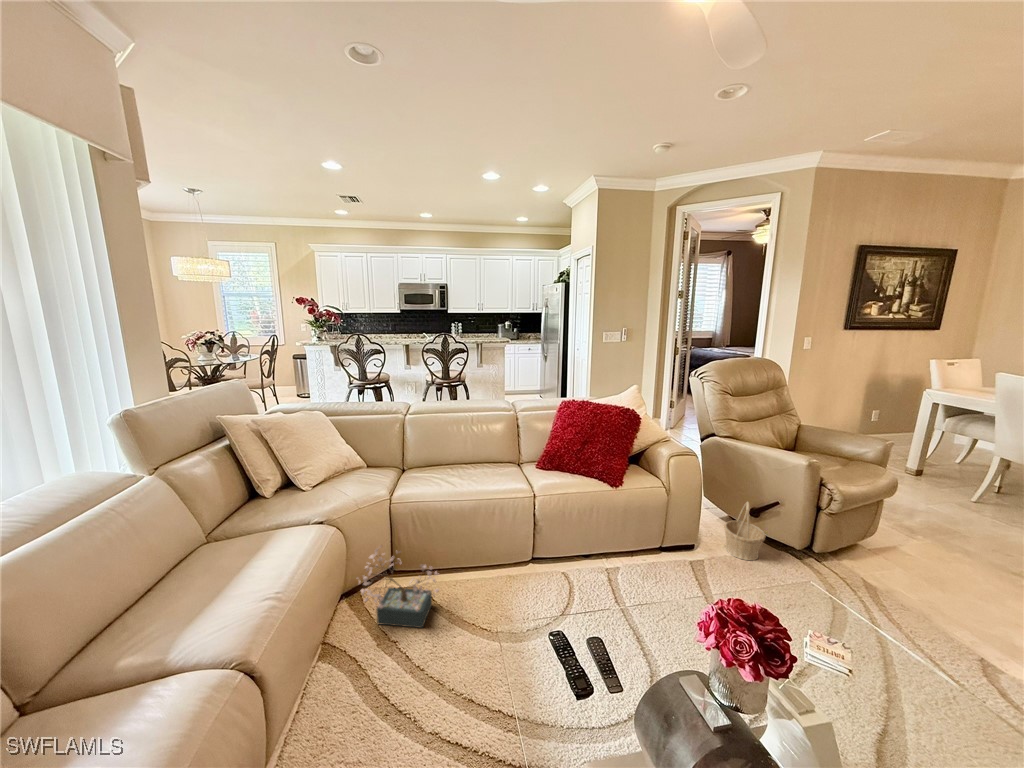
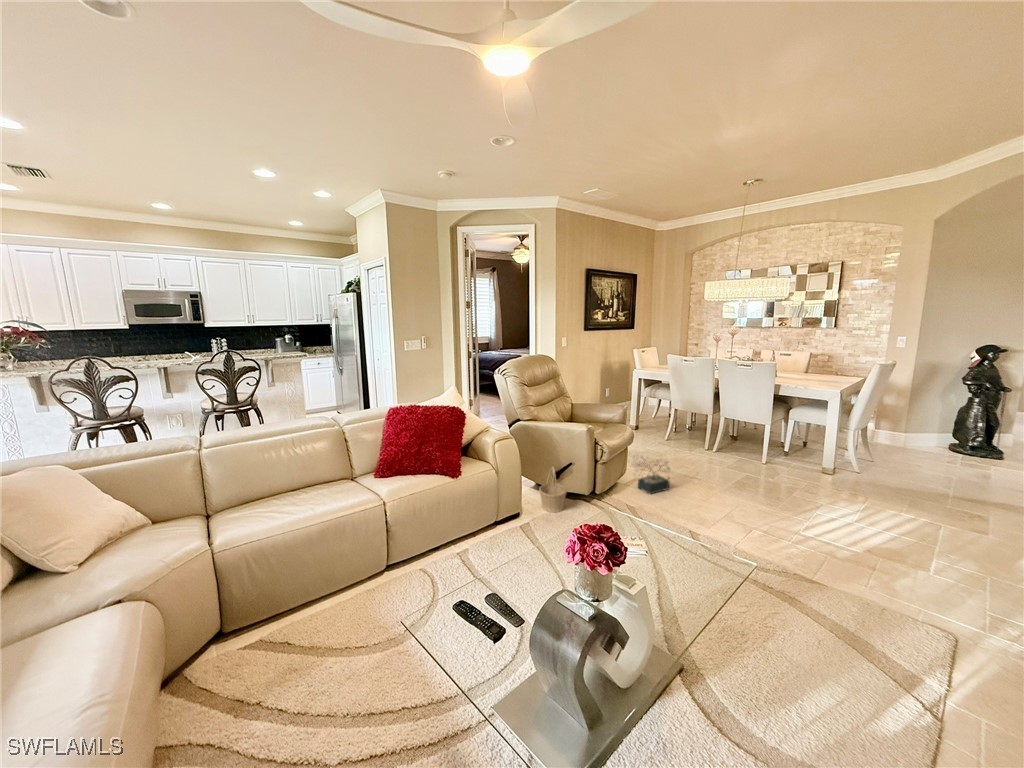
decorative plant: present [361,546,439,628] -> present [634,456,670,494]

